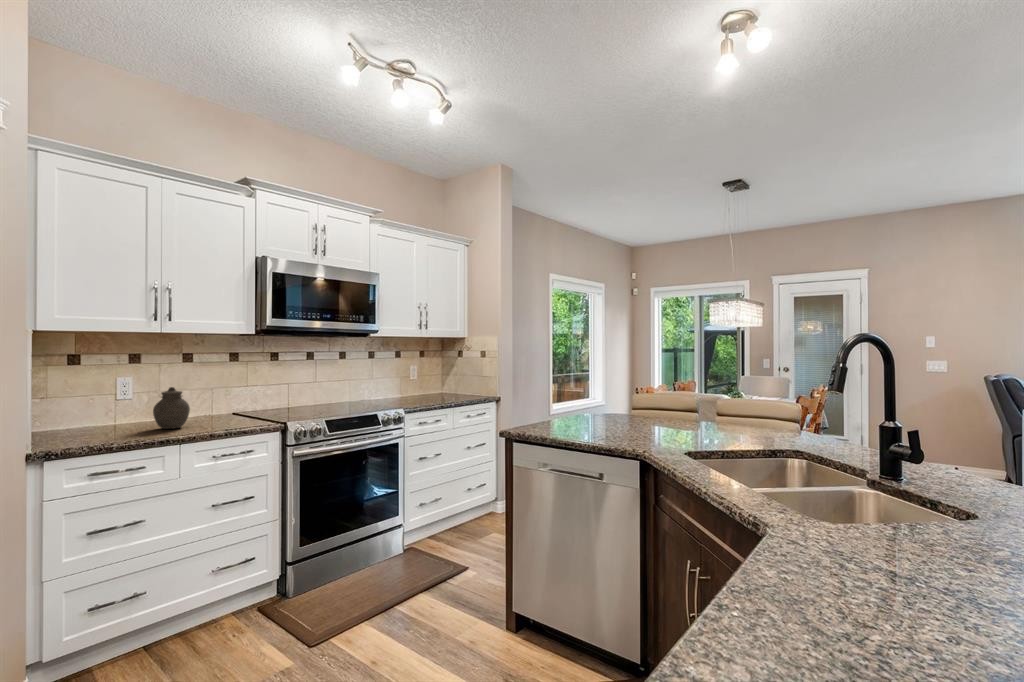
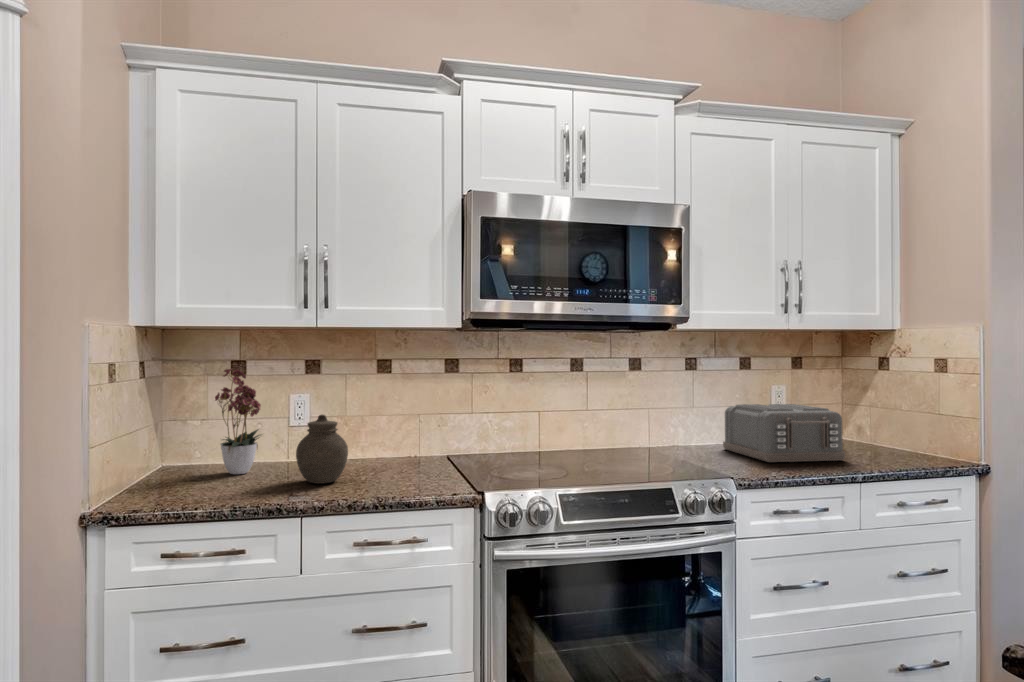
flower arrangement: none [64,357,120,432] -> present [215,369,261,474]
toaster: none [389,374,446,402] -> present [723,404,845,462]

